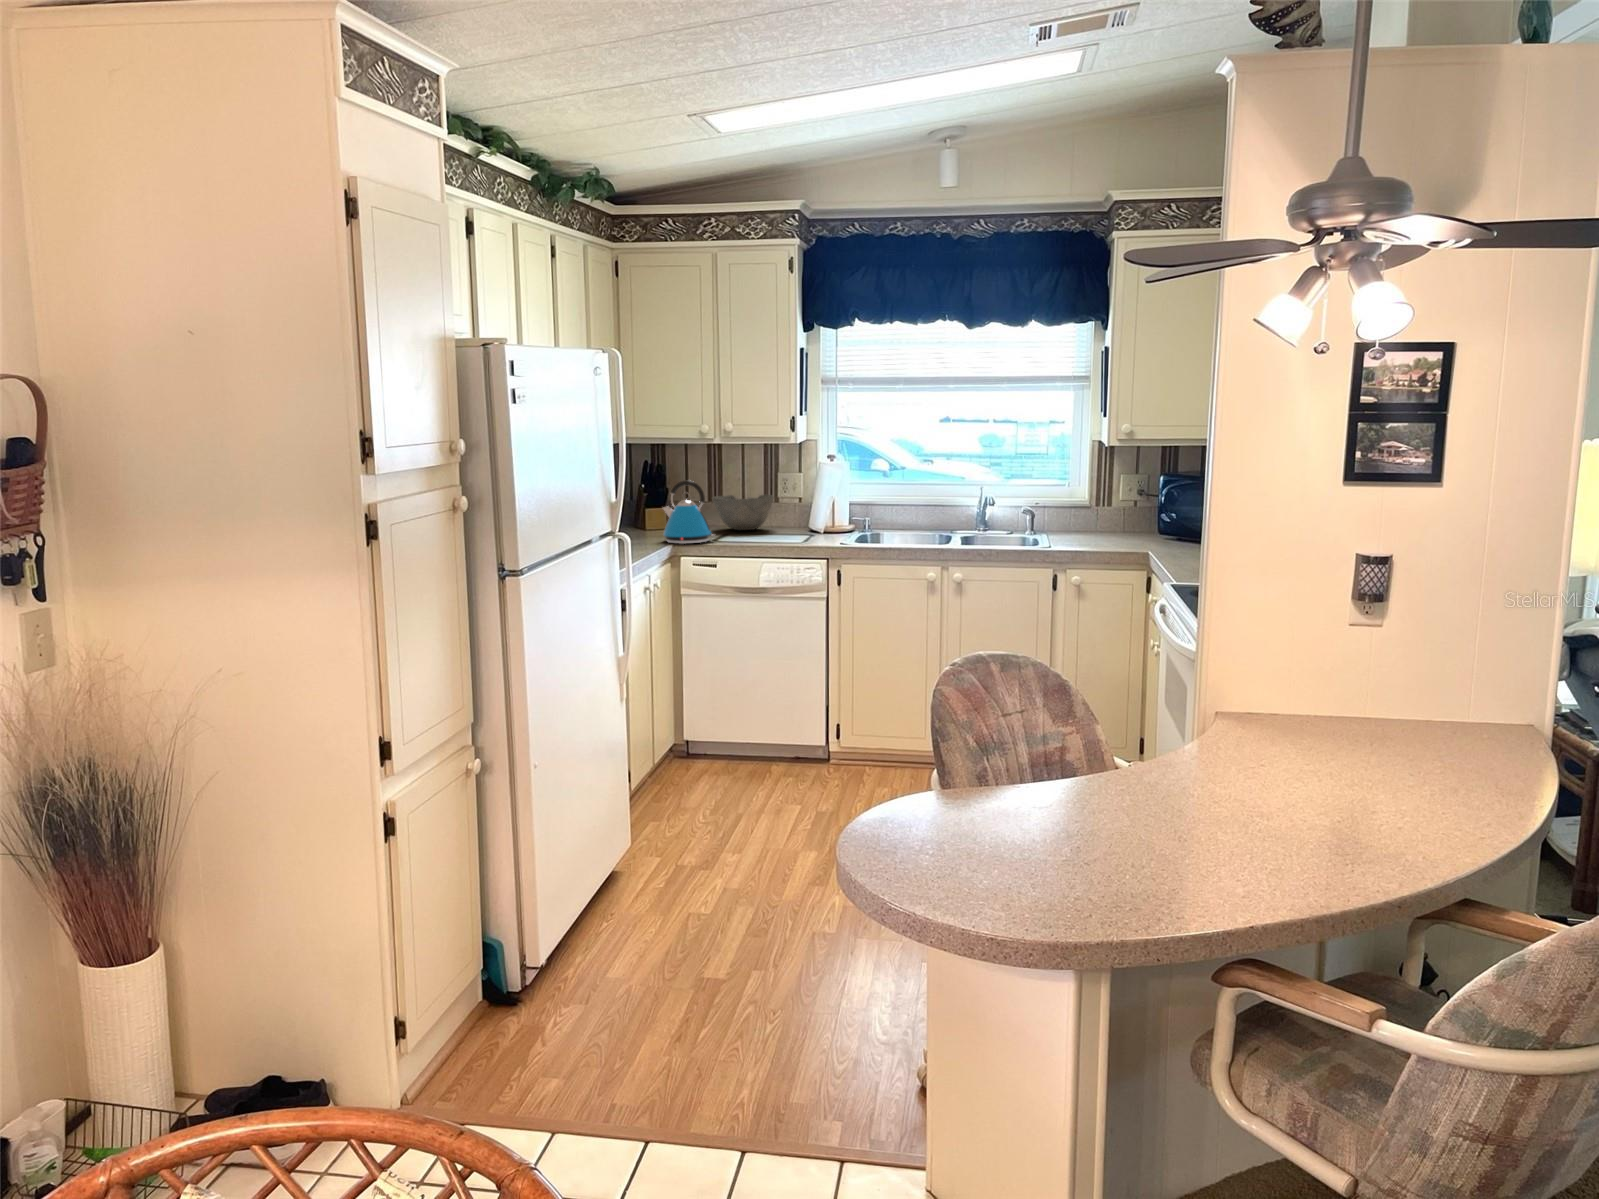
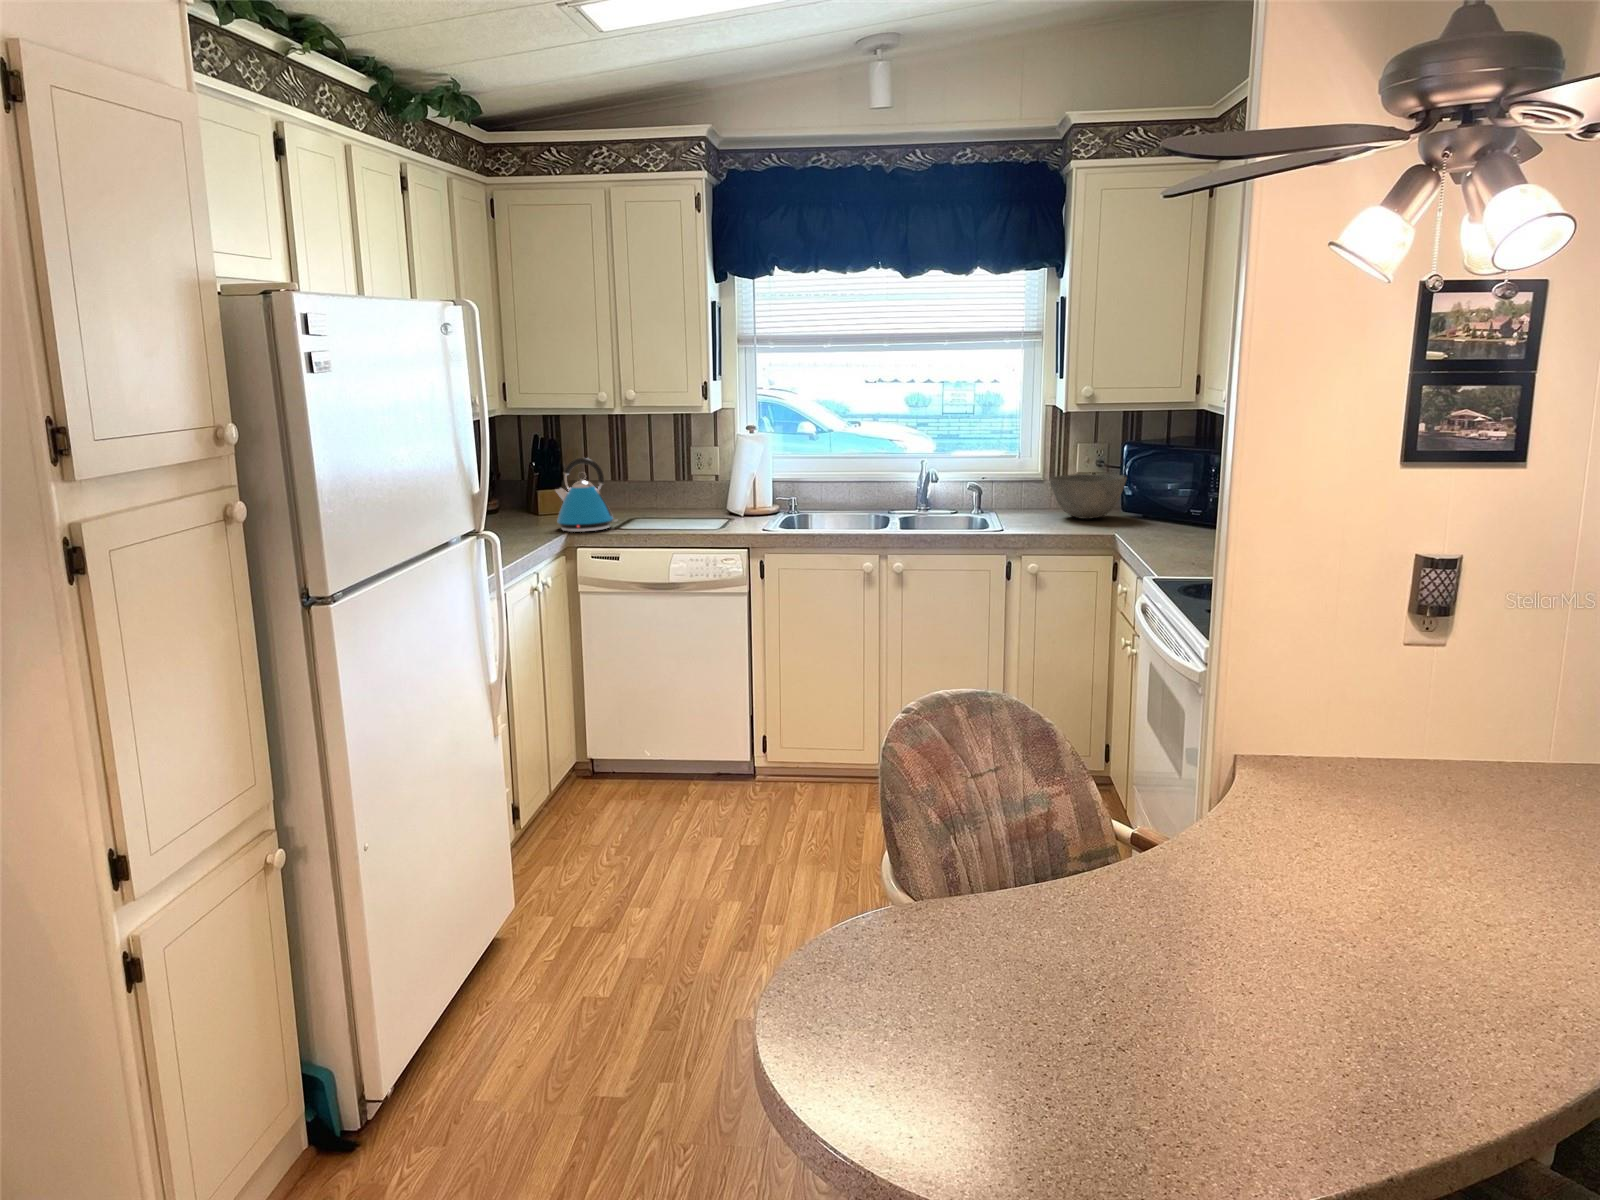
bowl: present [712,495,774,530] -> present [1050,474,1127,519]

